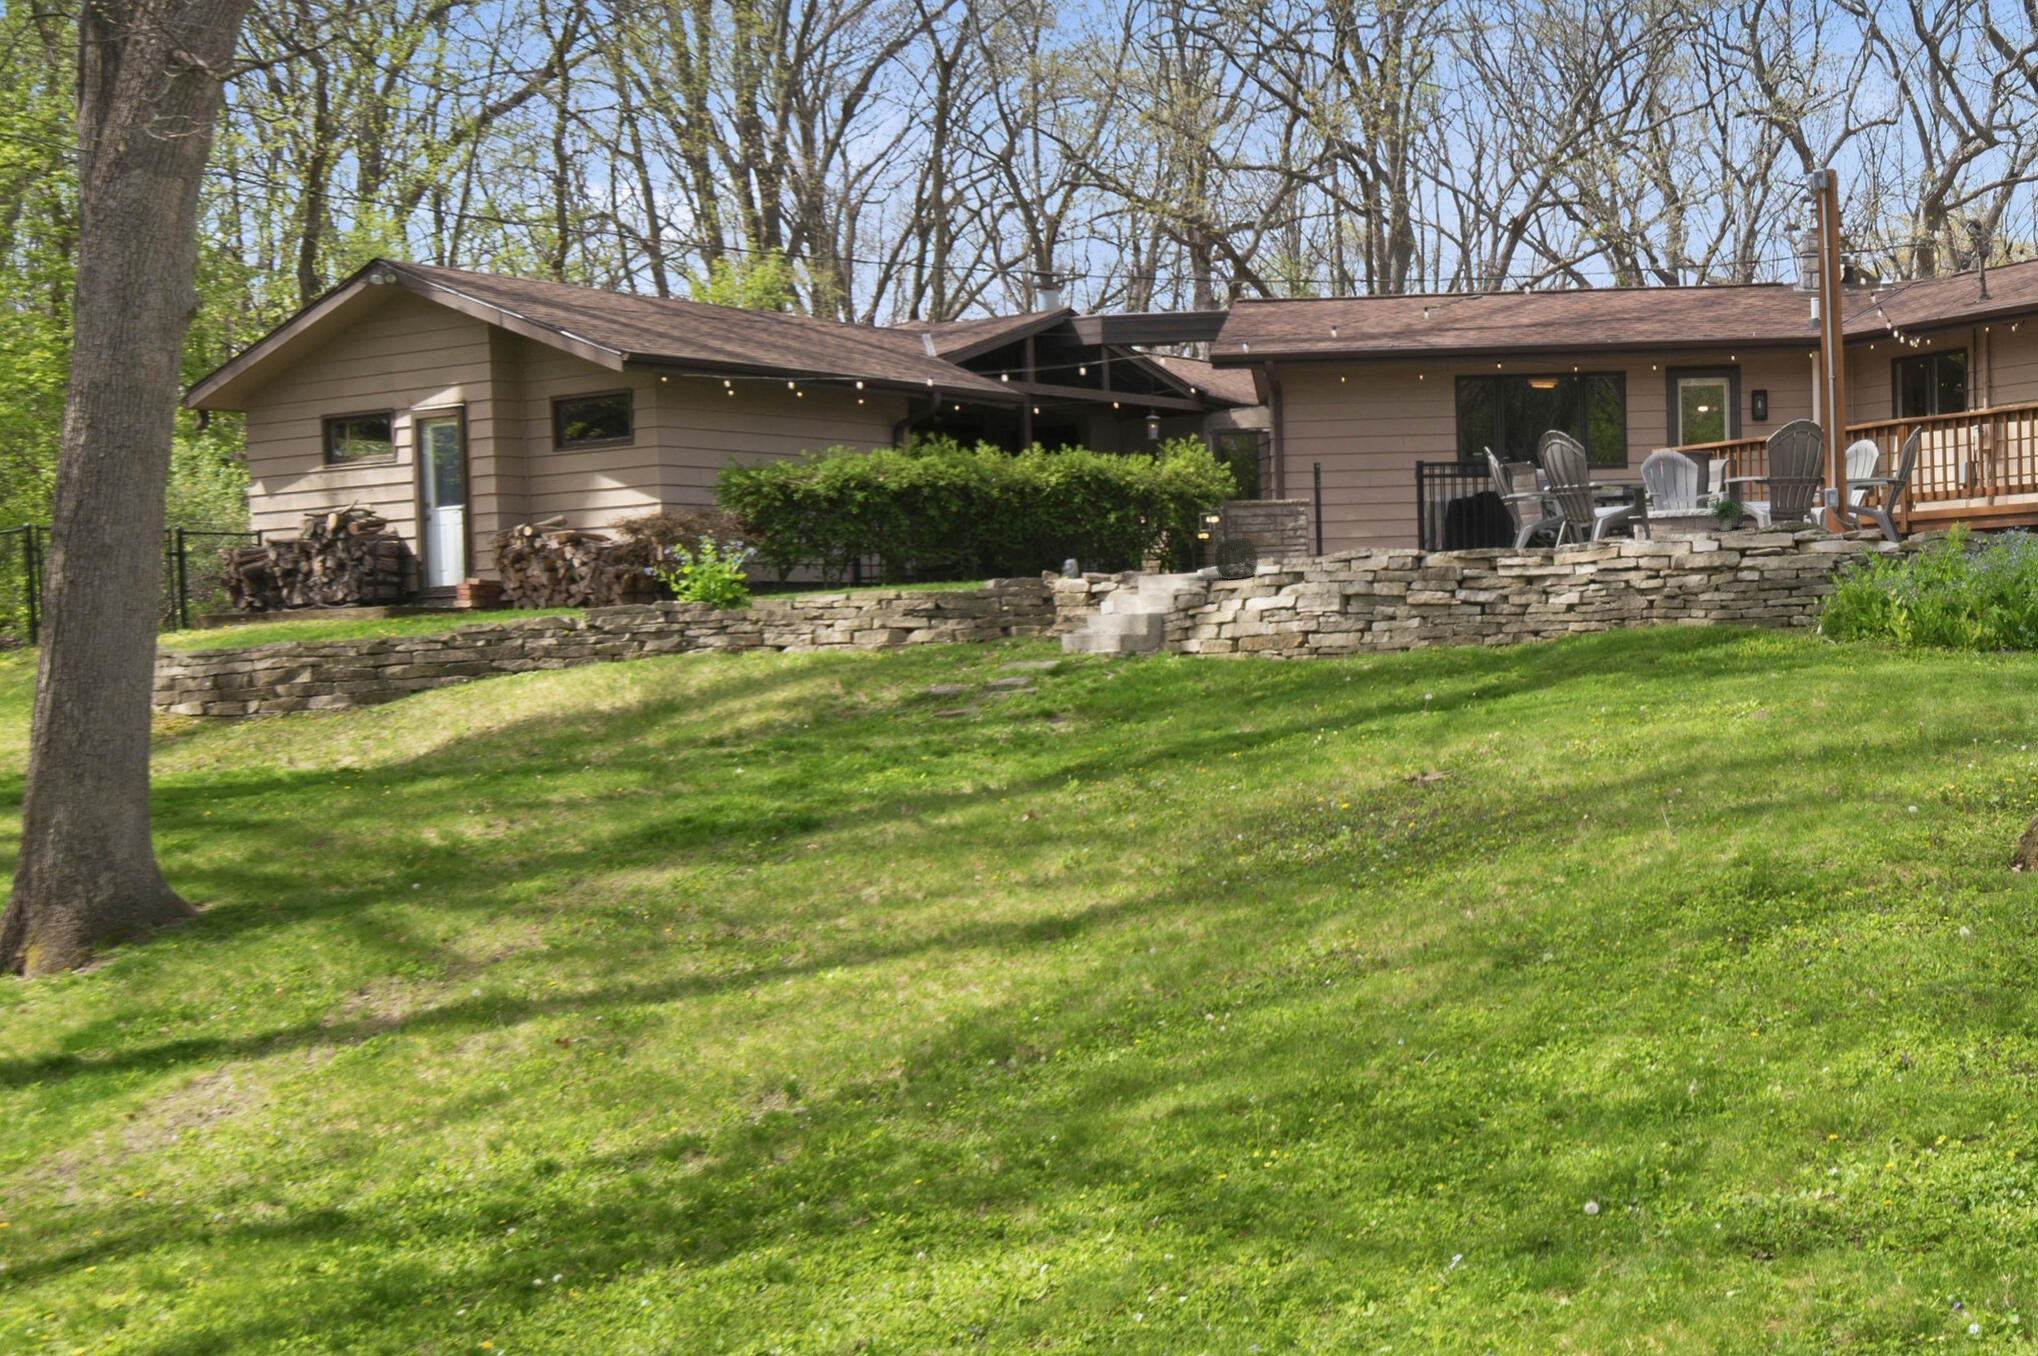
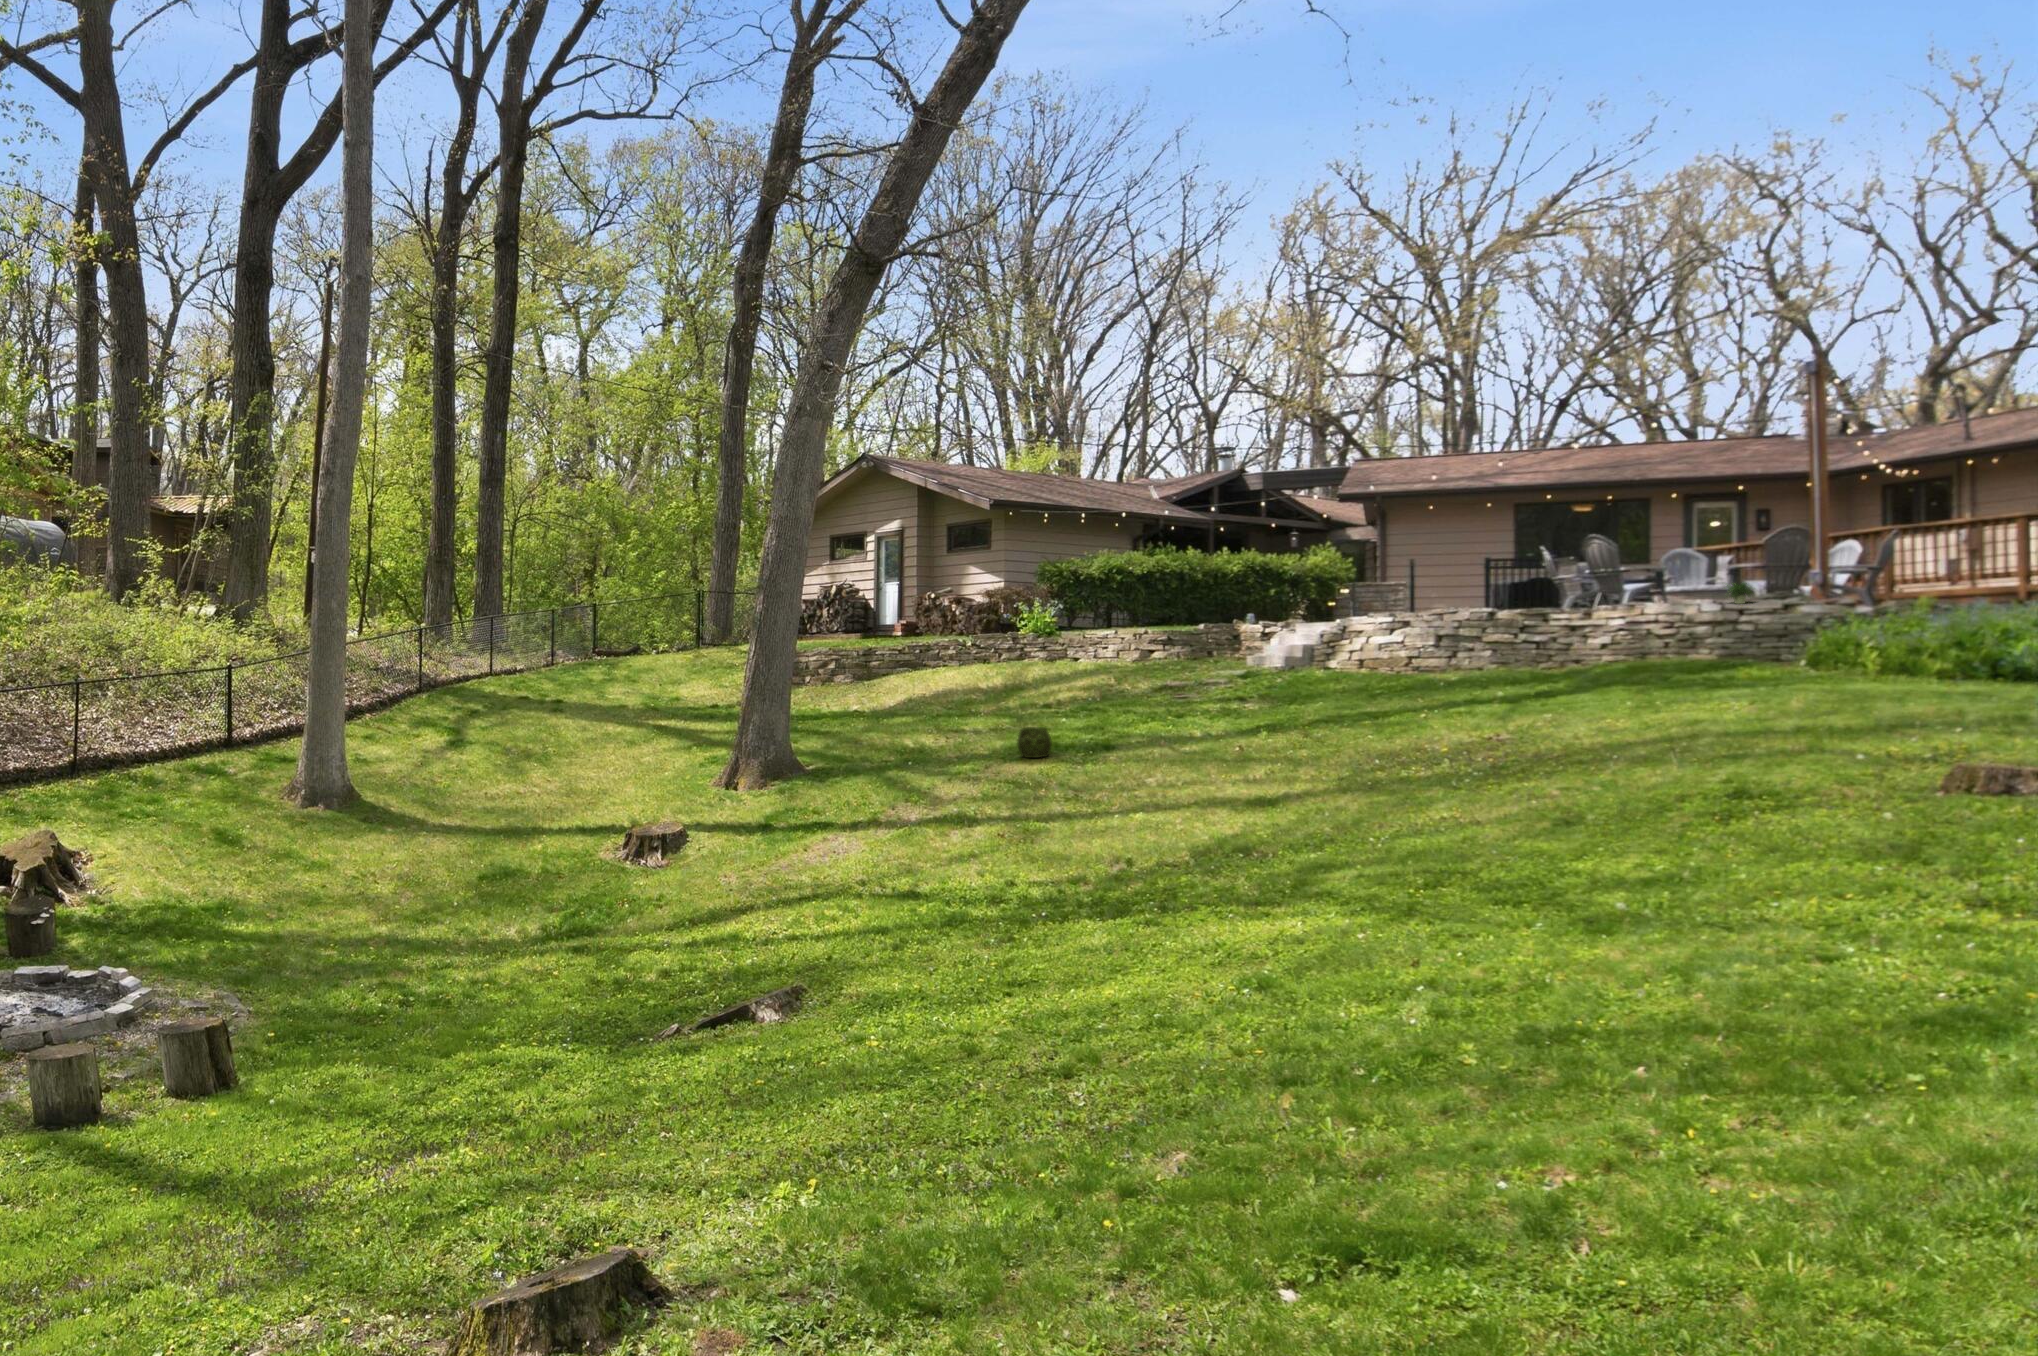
woven basket: present [1215,538,1258,579] -> present [1018,727,1052,758]

